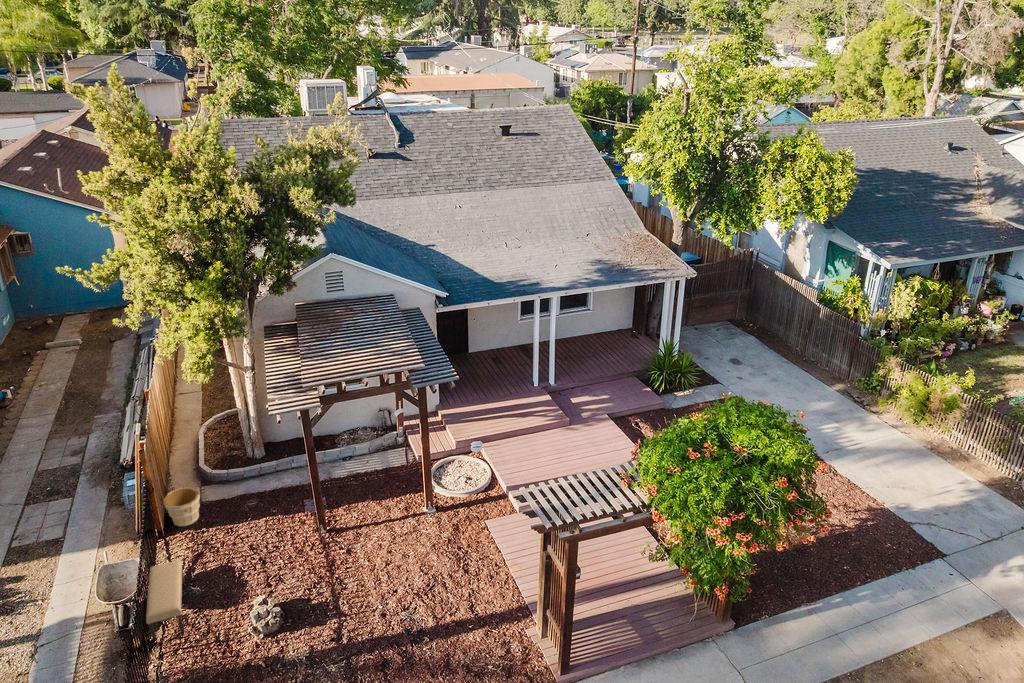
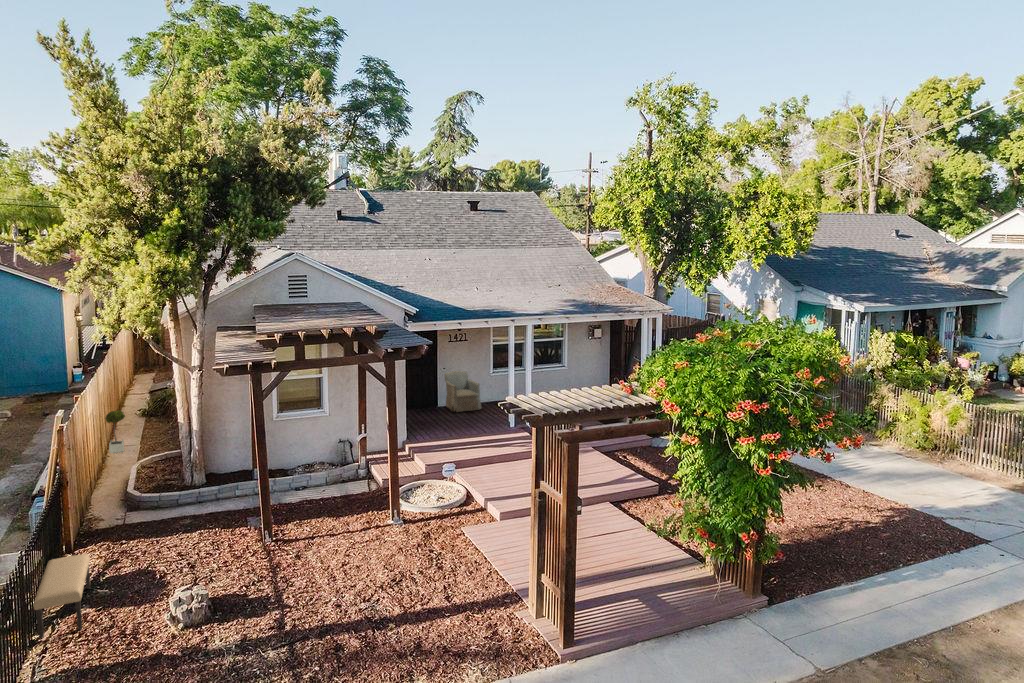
armchair: none [475,321,509,364] -> present [445,371,482,412]
potted tree: none [173,365,192,402] -> present [105,410,125,453]
wooden bucket: present [163,488,200,527] -> none [75,500,122,544]

